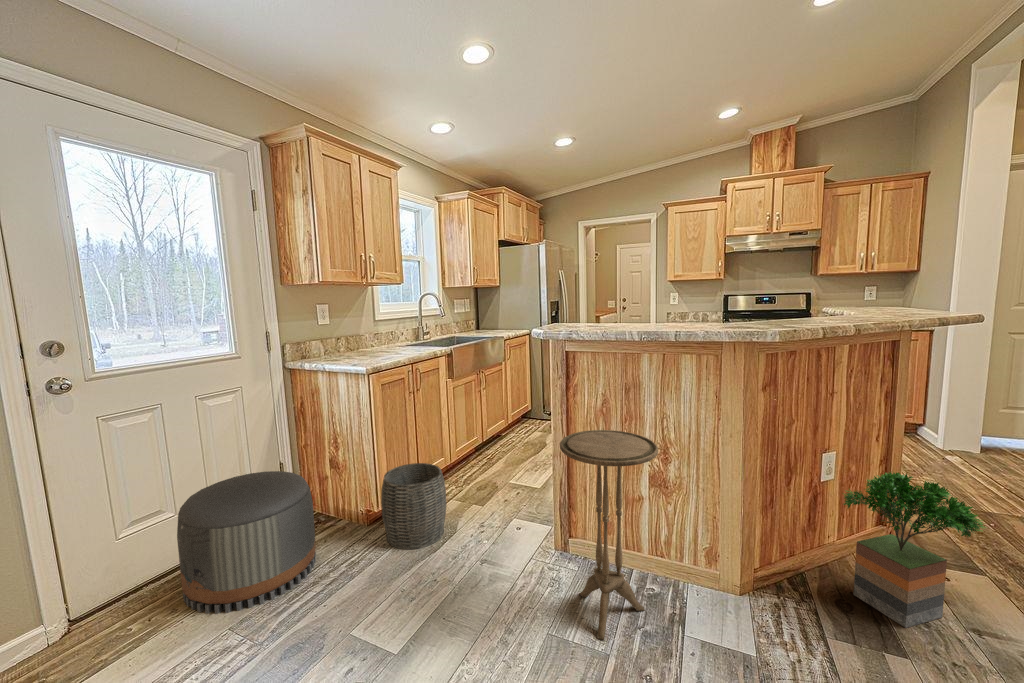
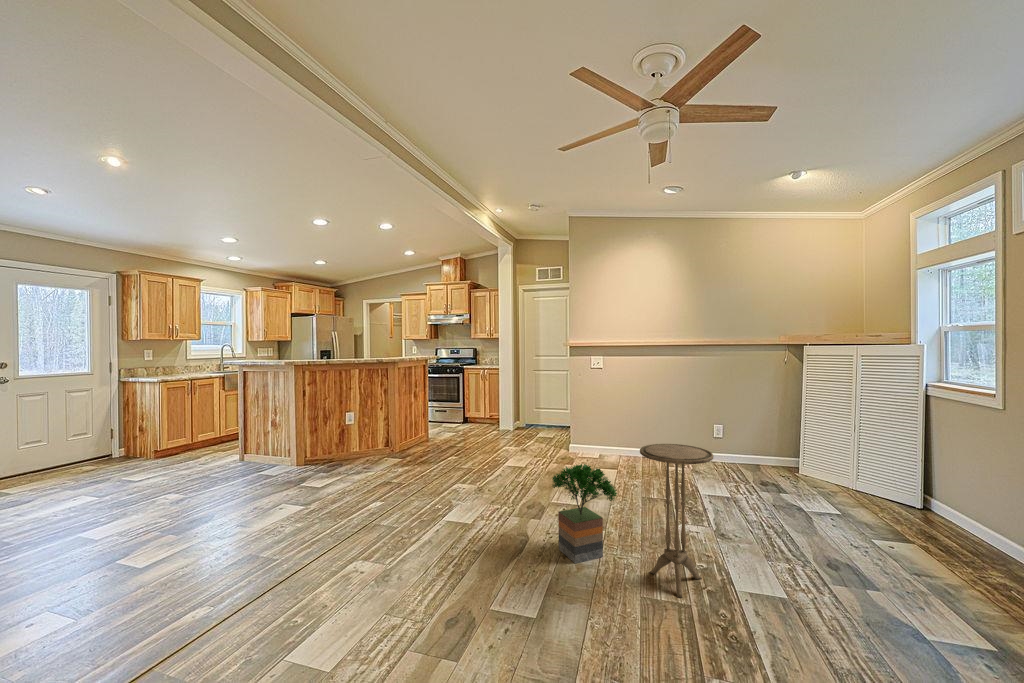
woven basket: present [381,463,447,549] -> none [468,482,521,553]
pouf: present [177,471,316,614] -> none [322,489,425,606]
potted tree: present [844,473,986,628] -> present [552,464,617,563]

